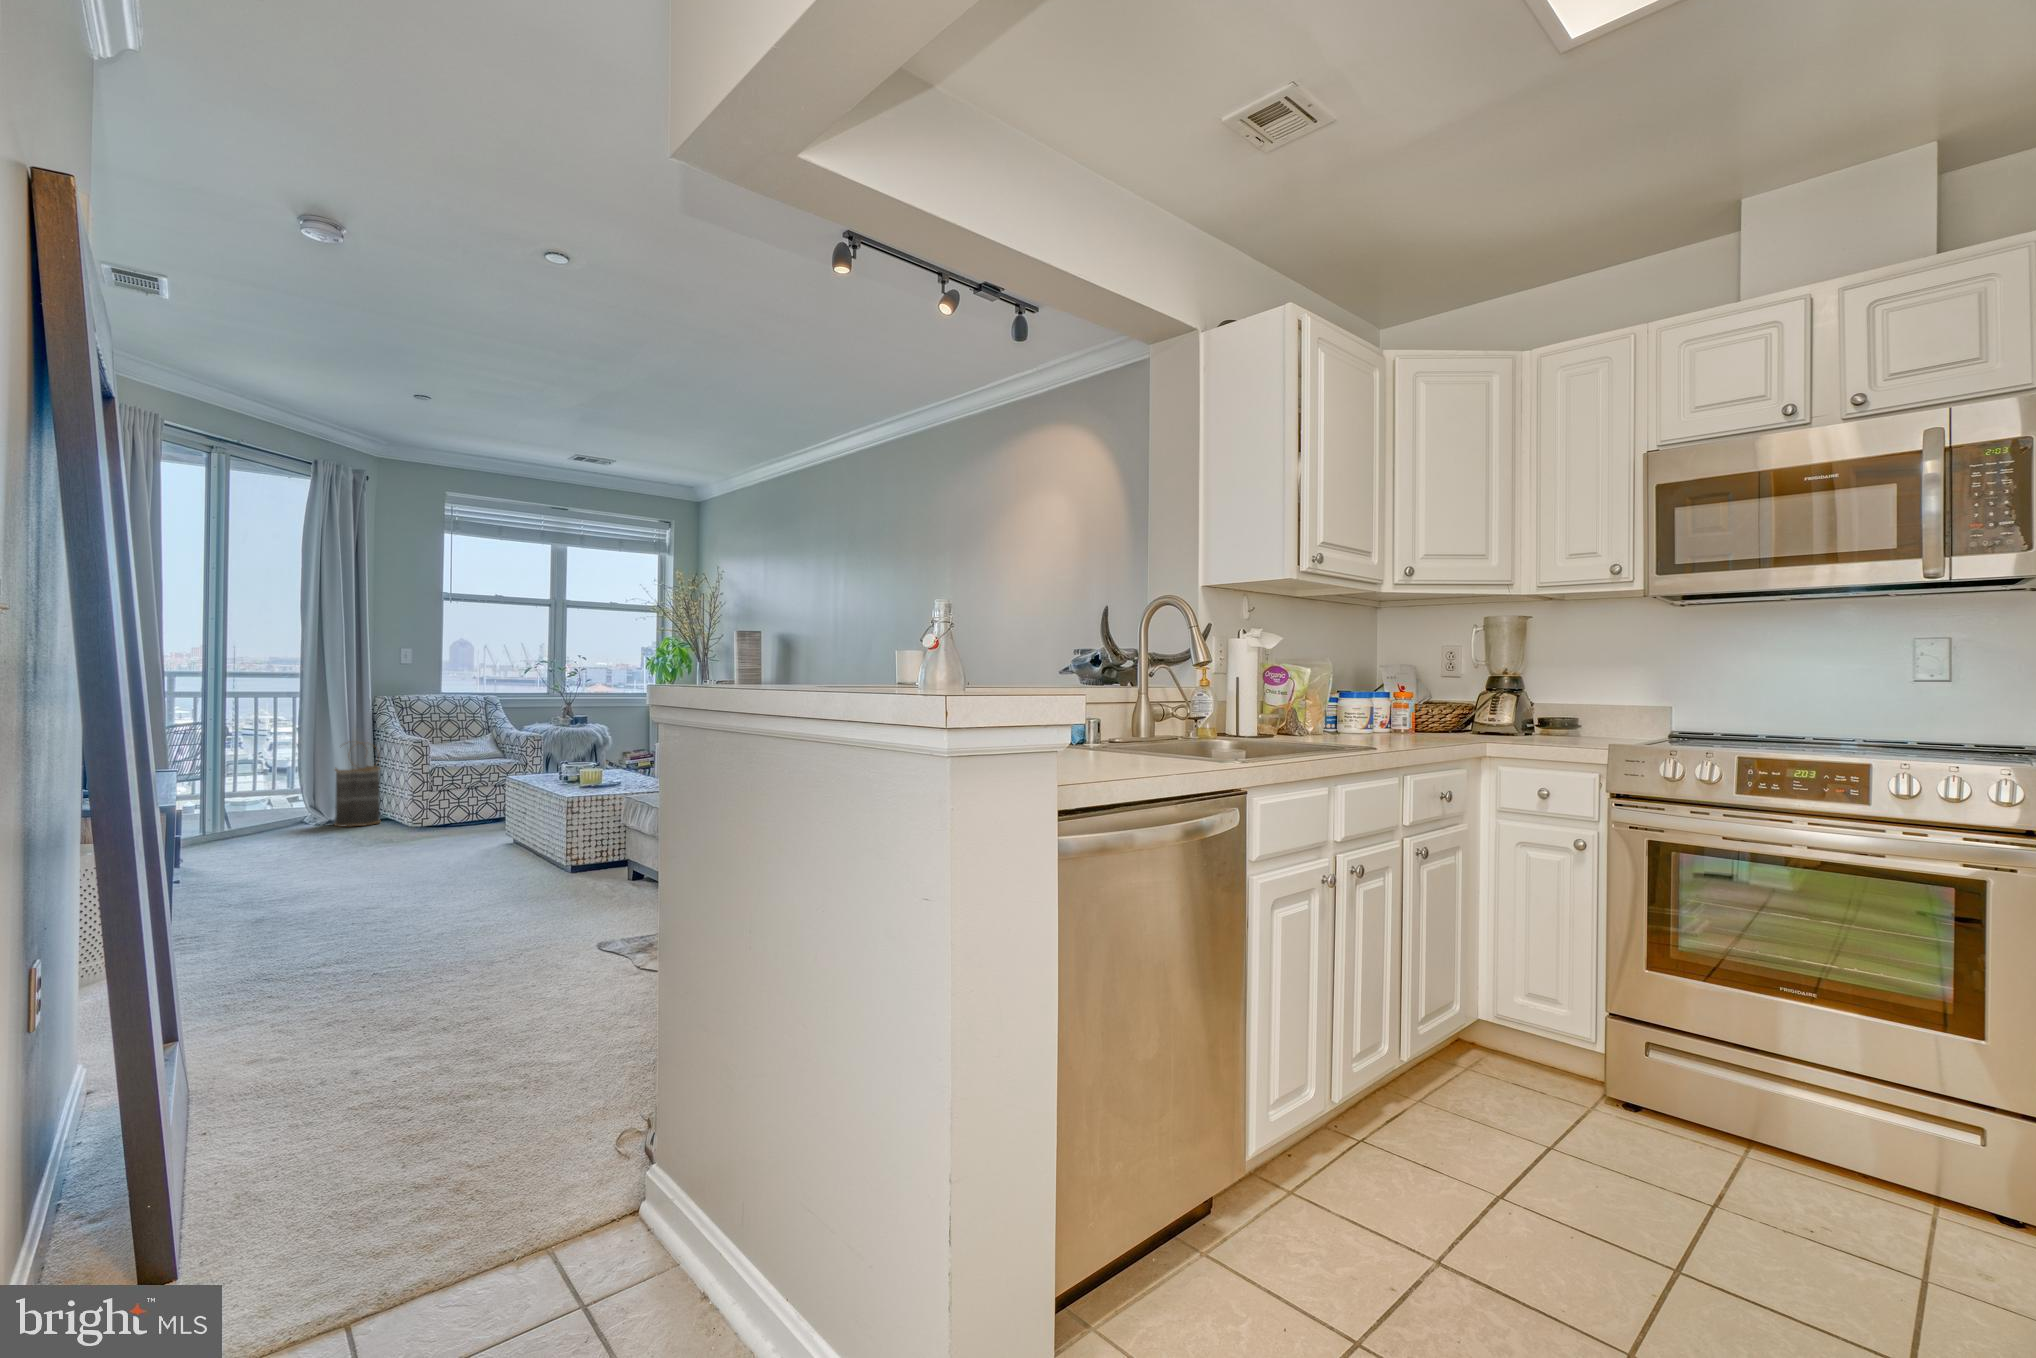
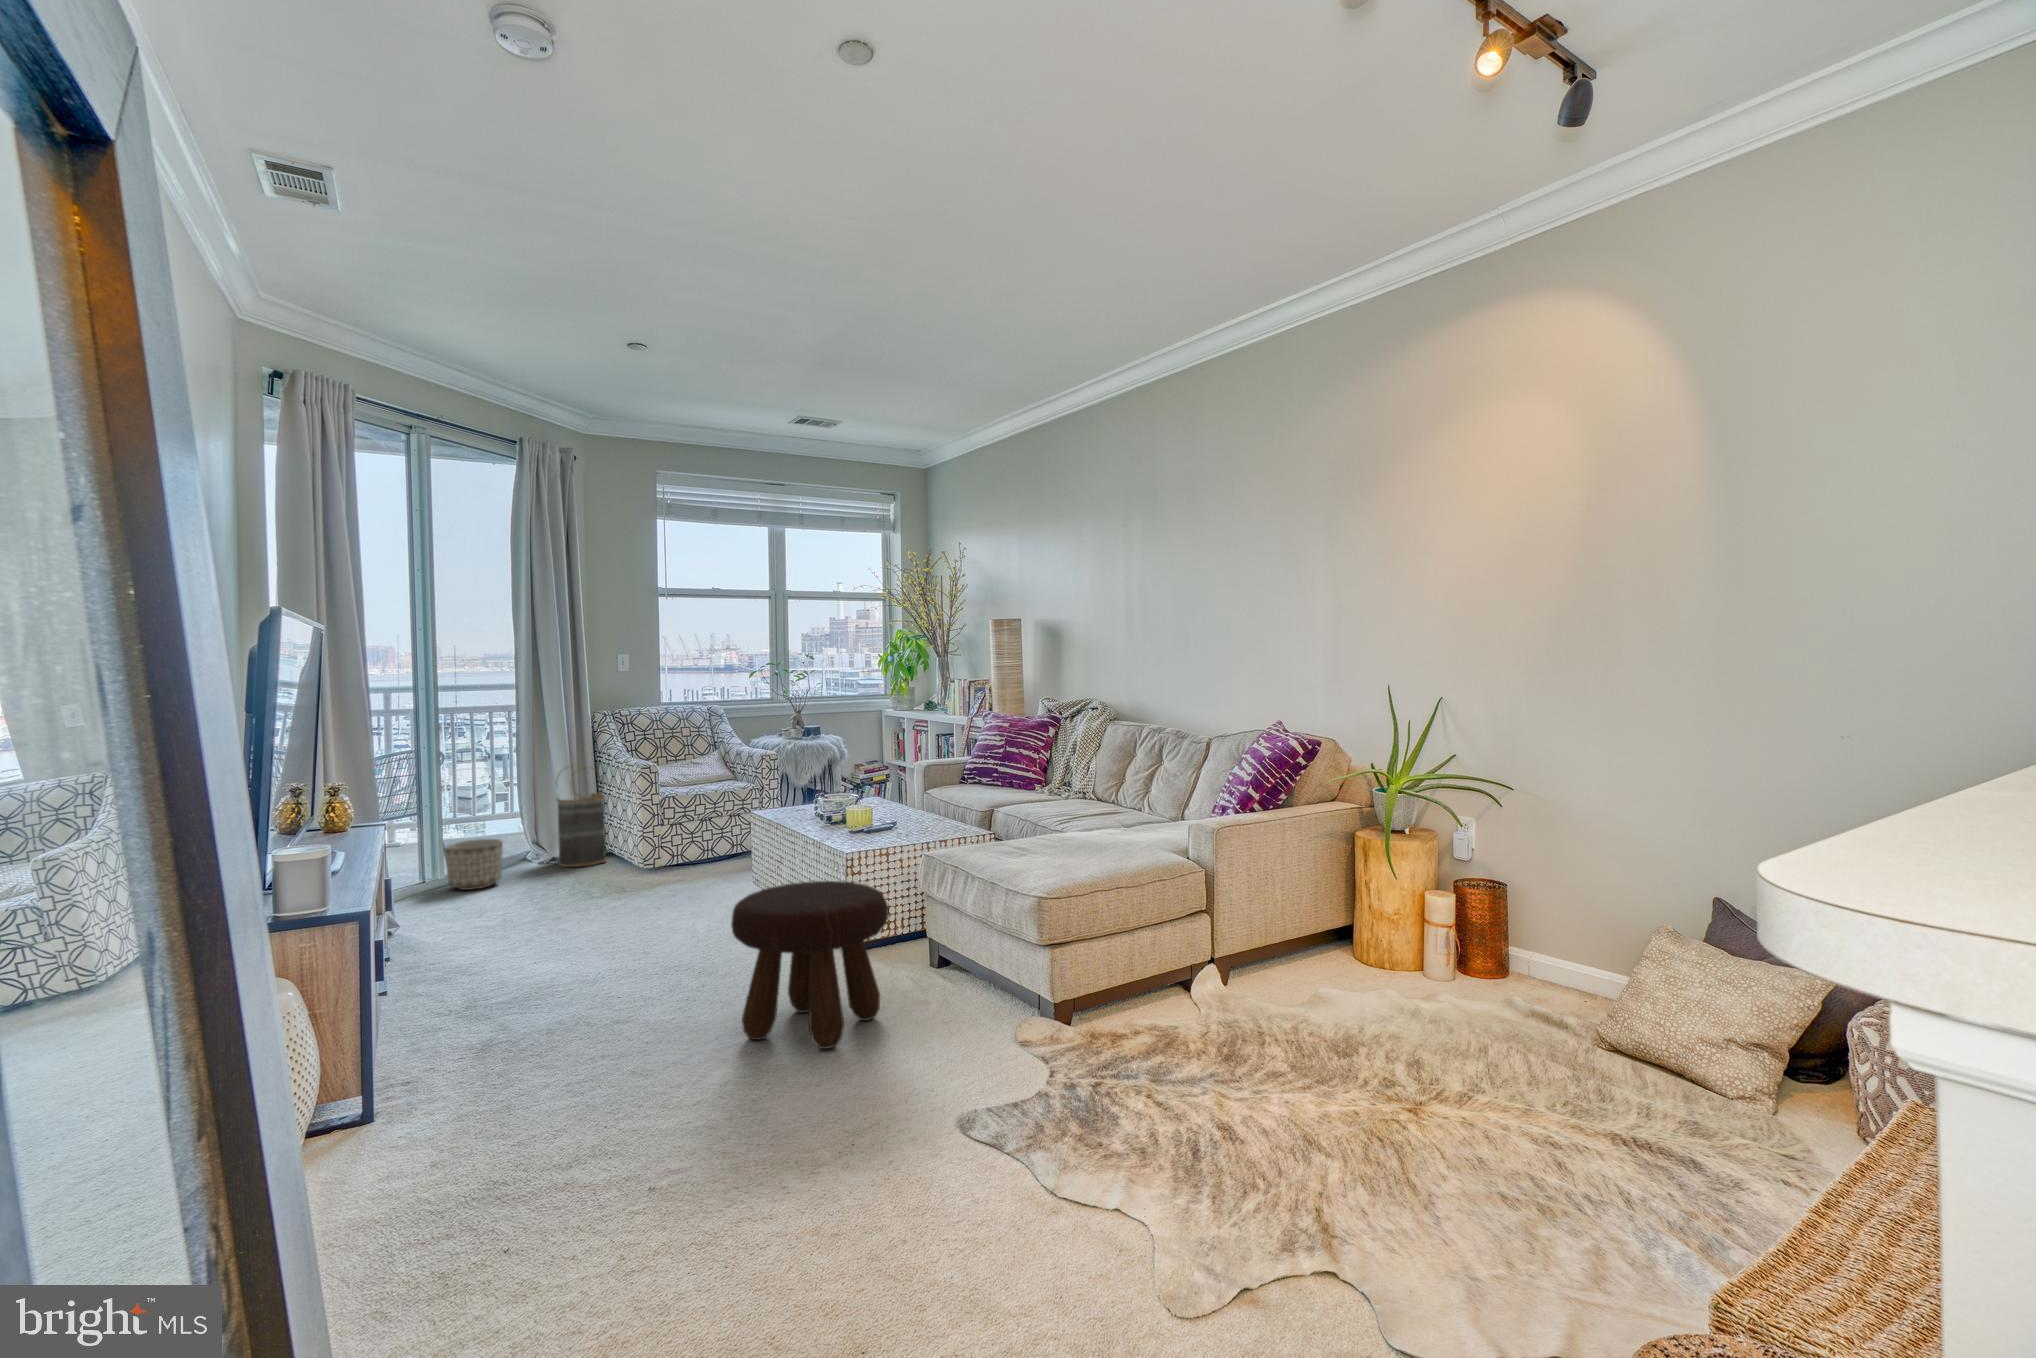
planter: none [226,800,282,841] -> present [444,839,503,890]
footstool: none [458,810,581,920] -> present [731,881,888,1049]

